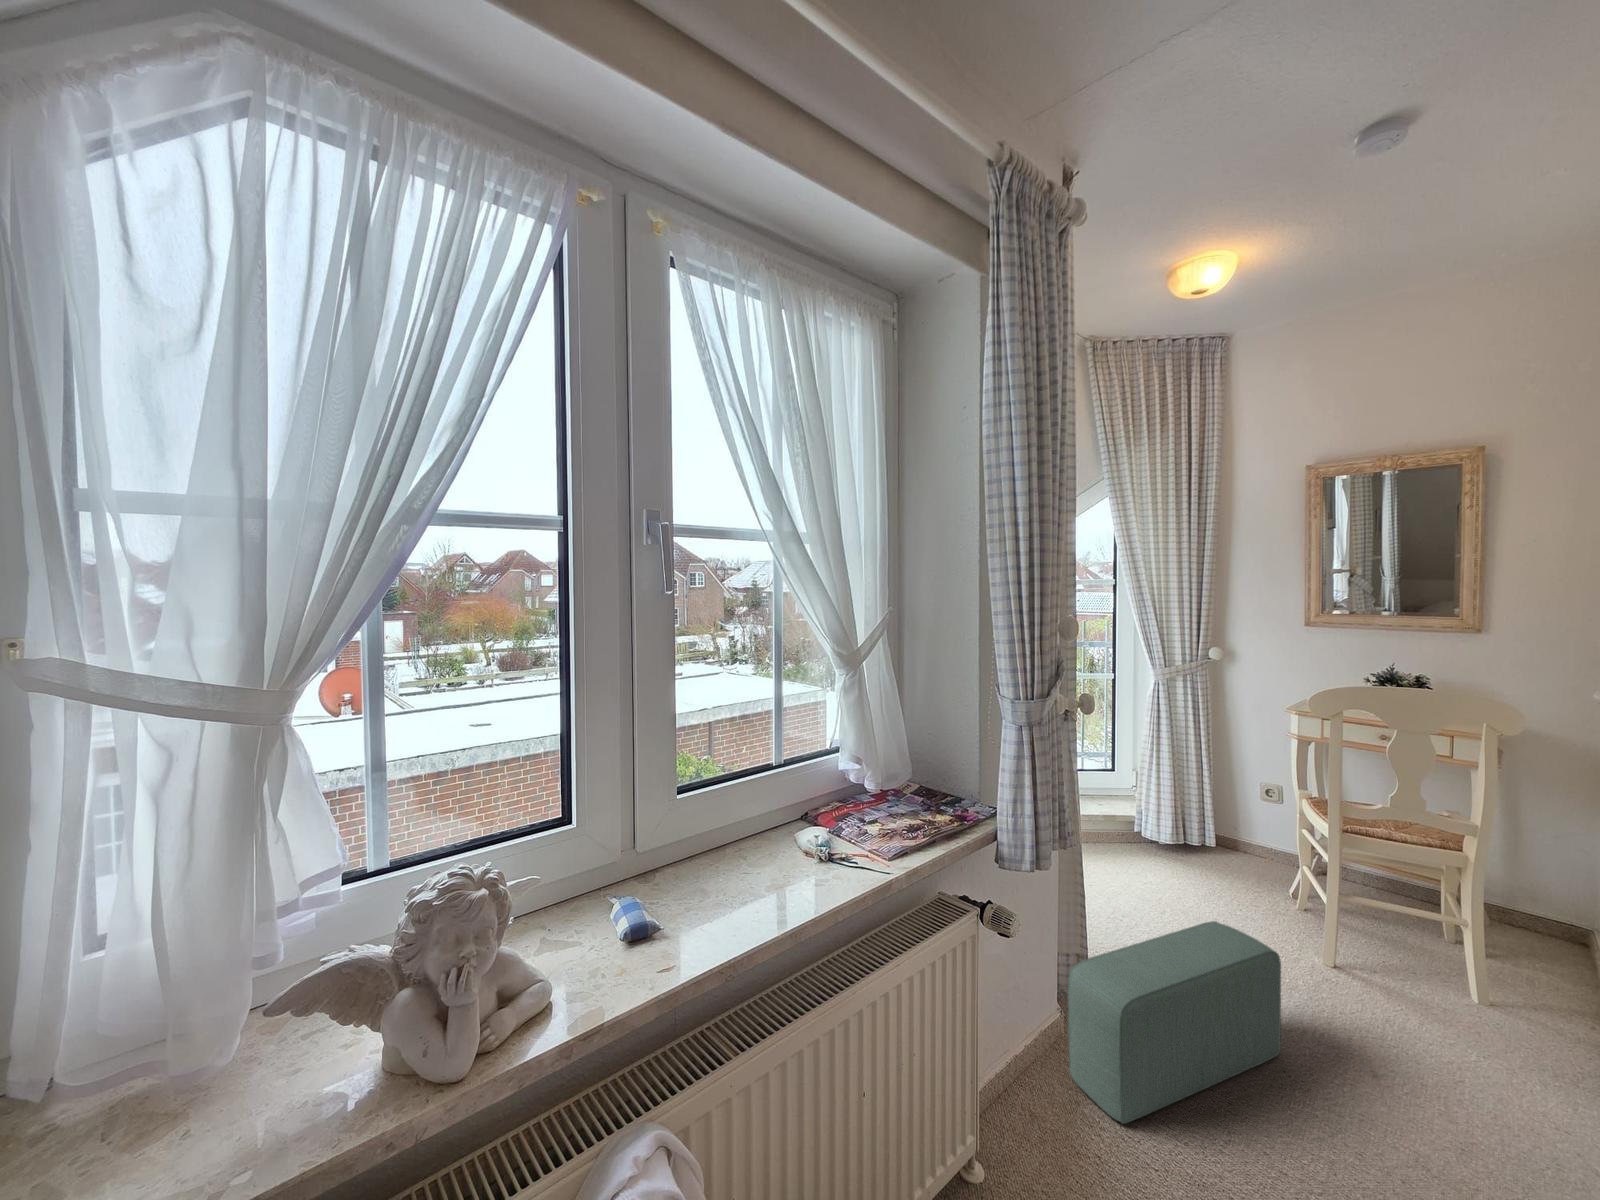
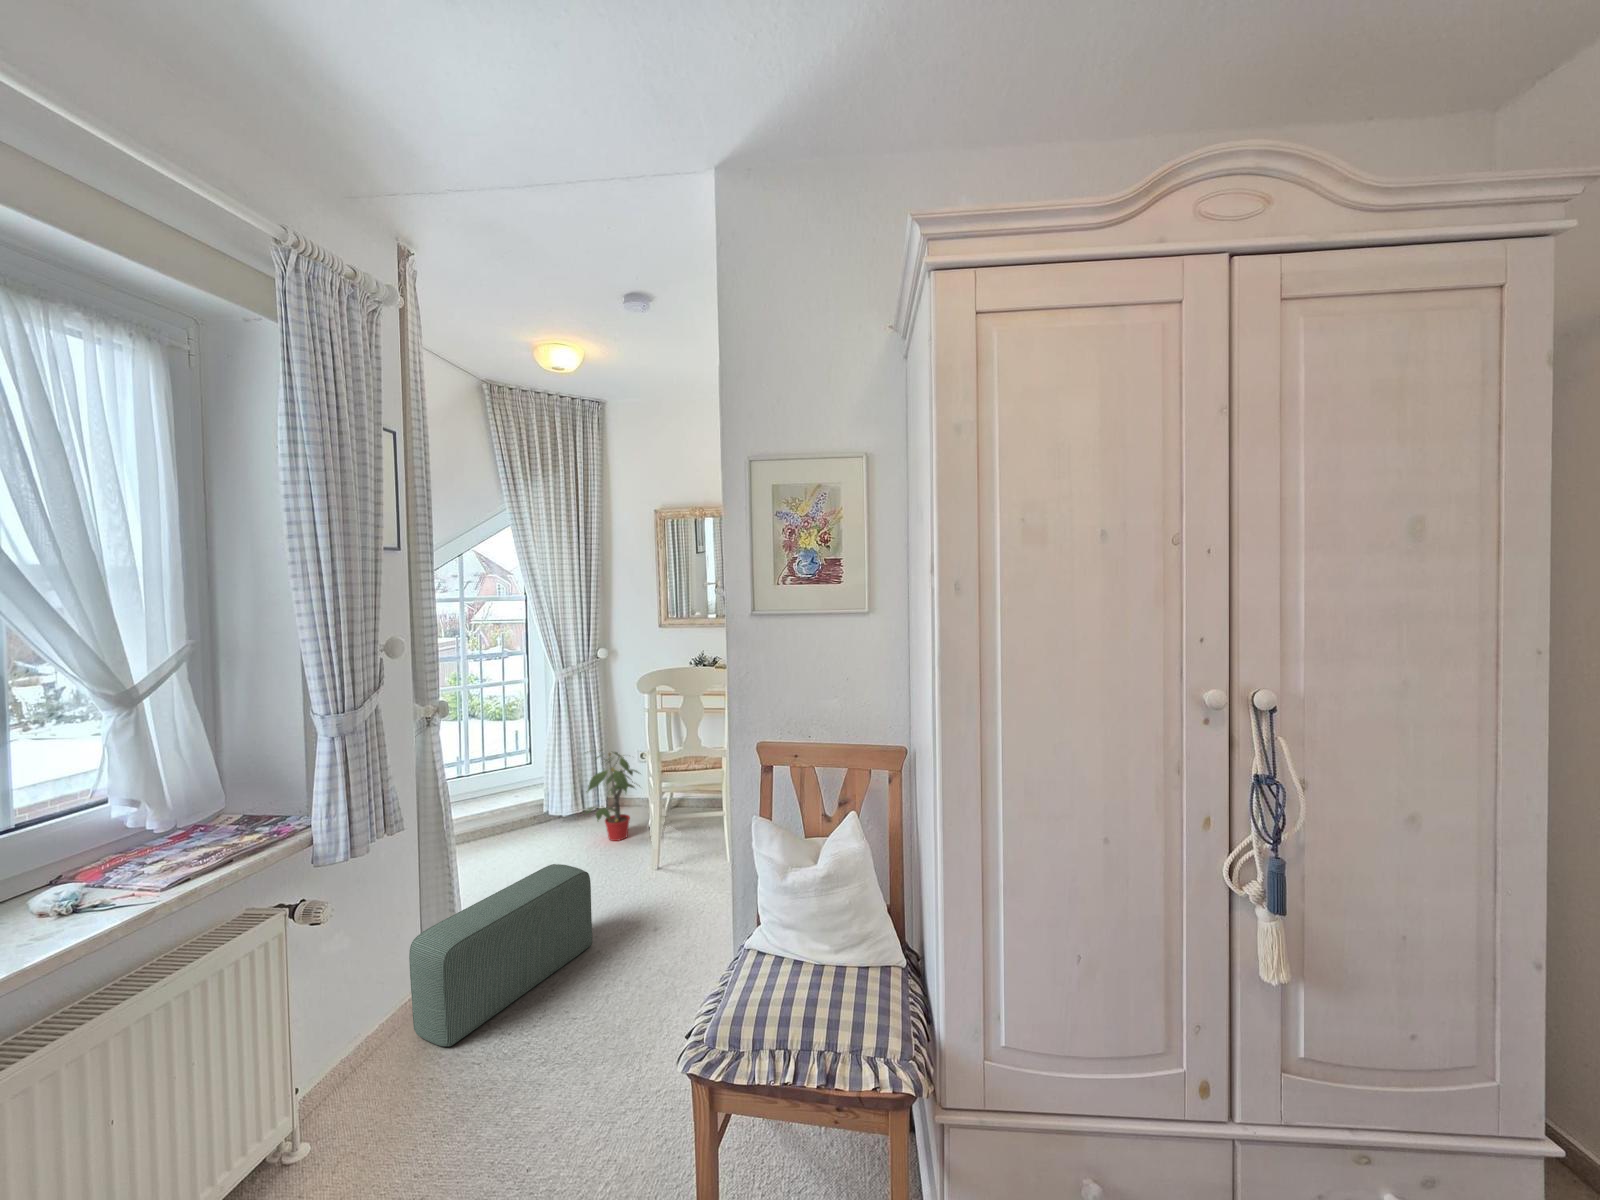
potted plant: none [1192,771,1285,898] -> present [585,752,639,841]

